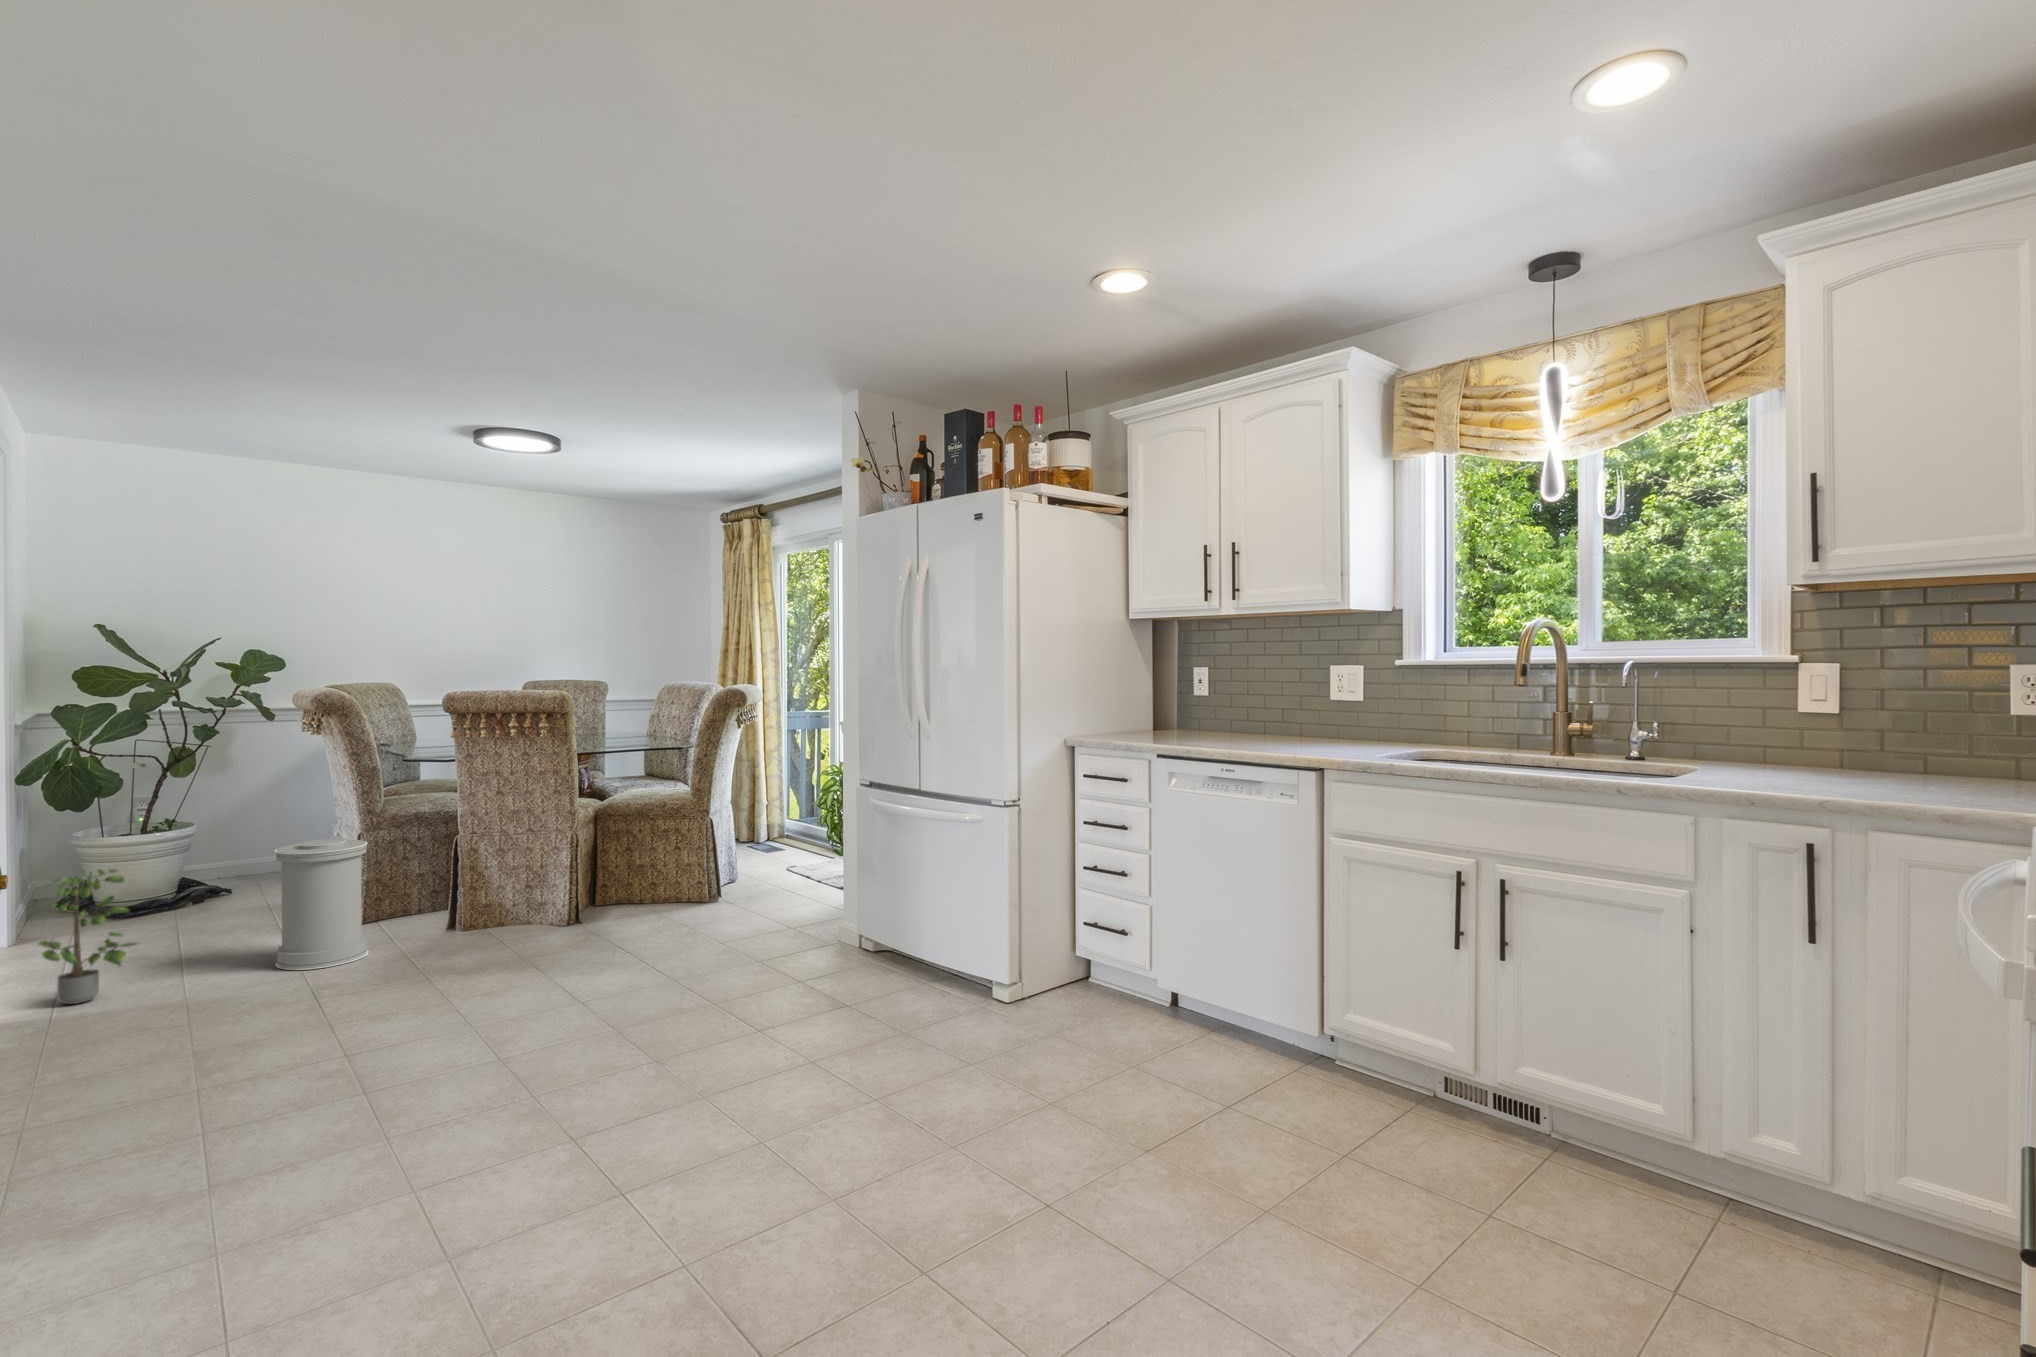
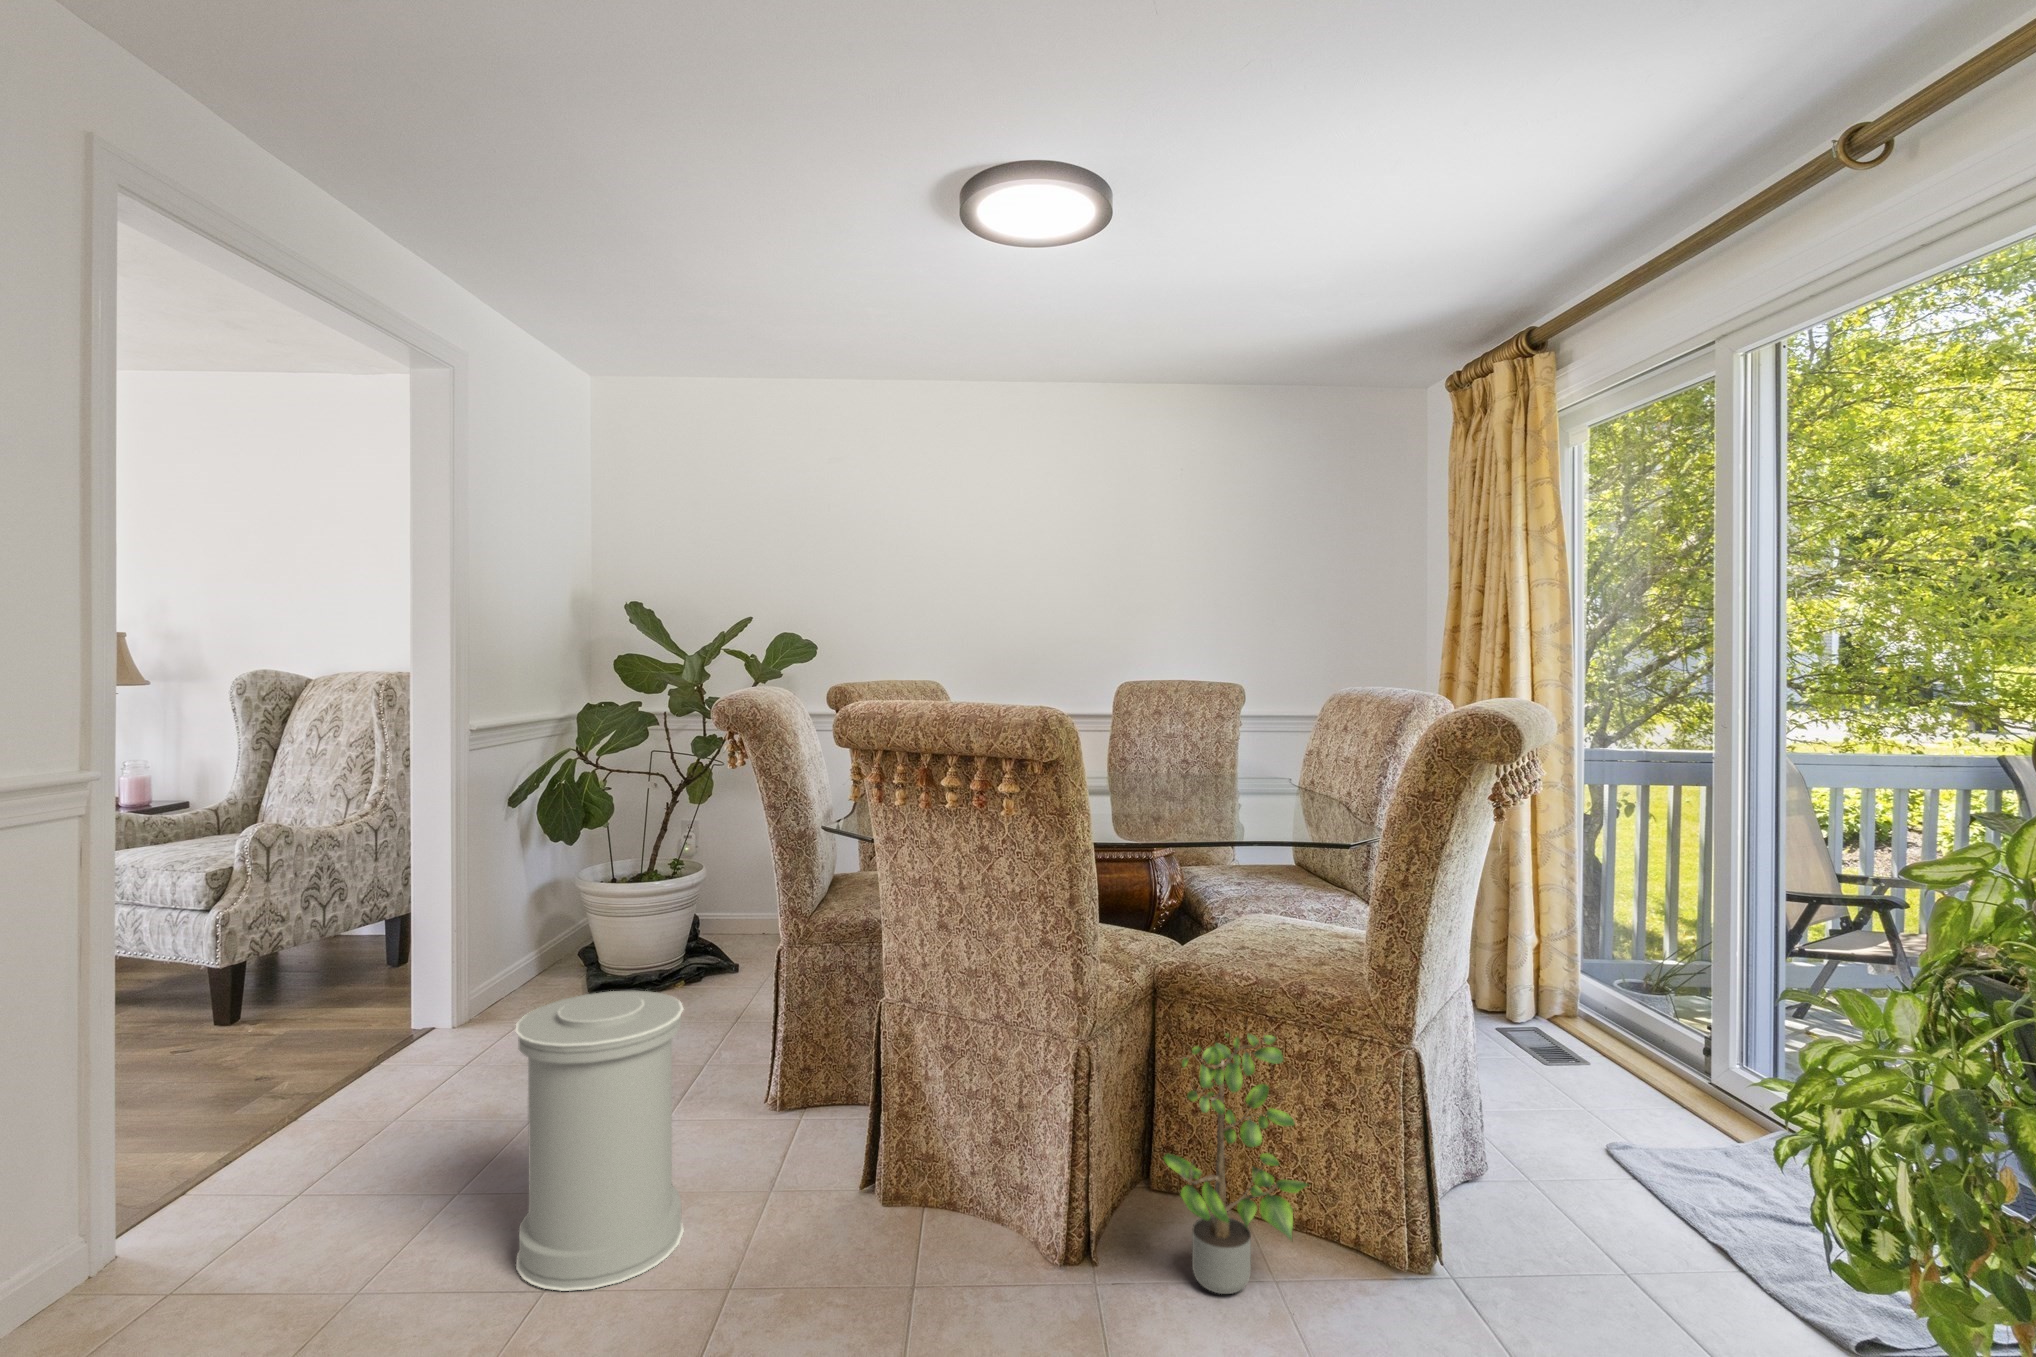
potted plant: present [38,869,137,1004] -> present [1163,1033,1309,1294]

